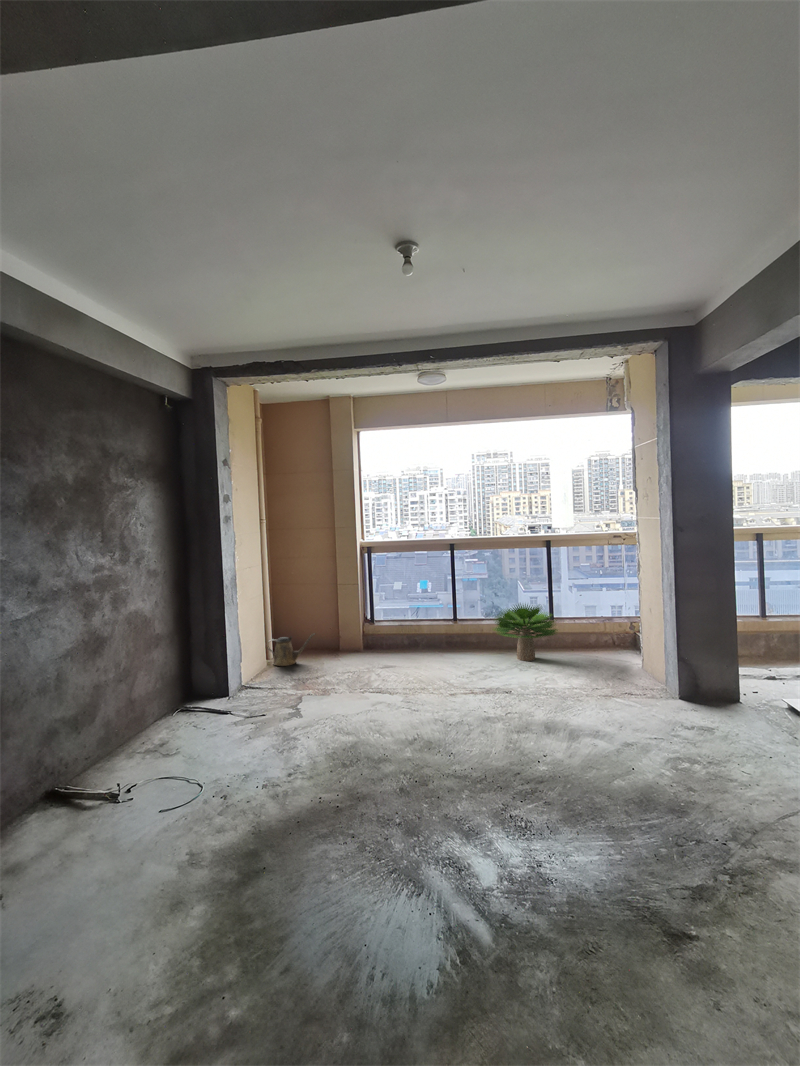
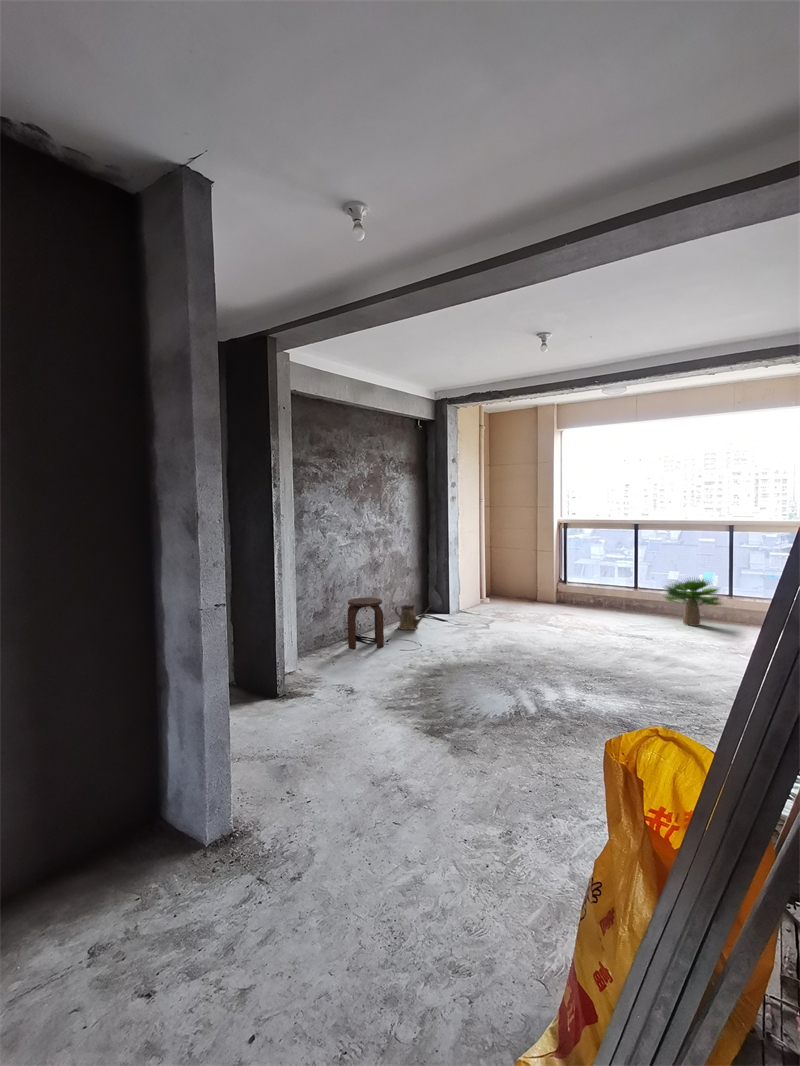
watering can: present [267,633,315,666] -> present [395,605,431,630]
stool: none [39,711,125,832] -> present [348,598,384,649]

